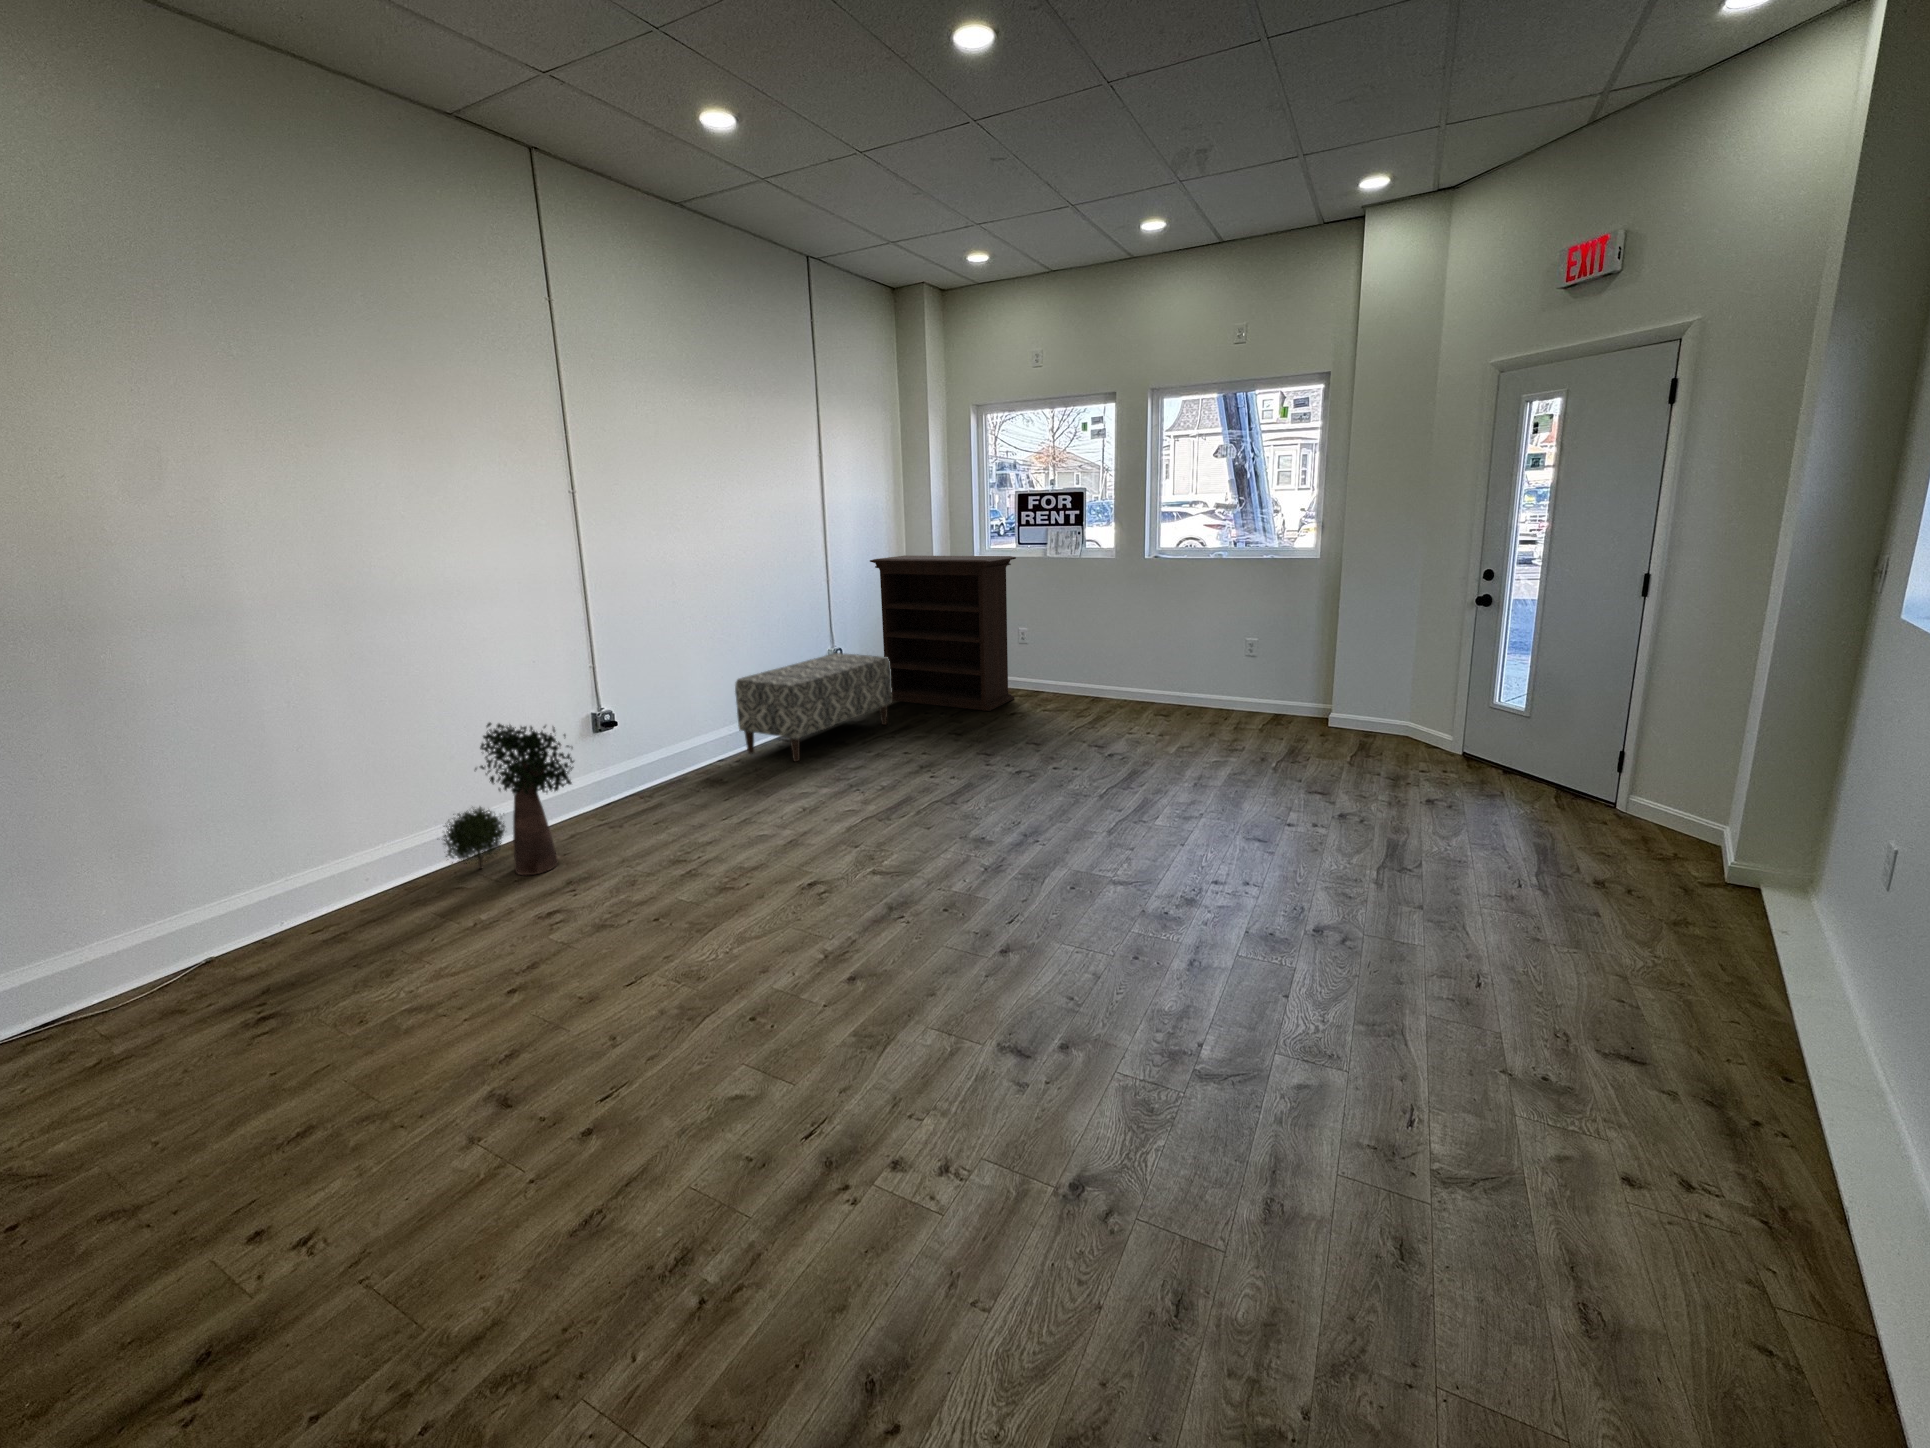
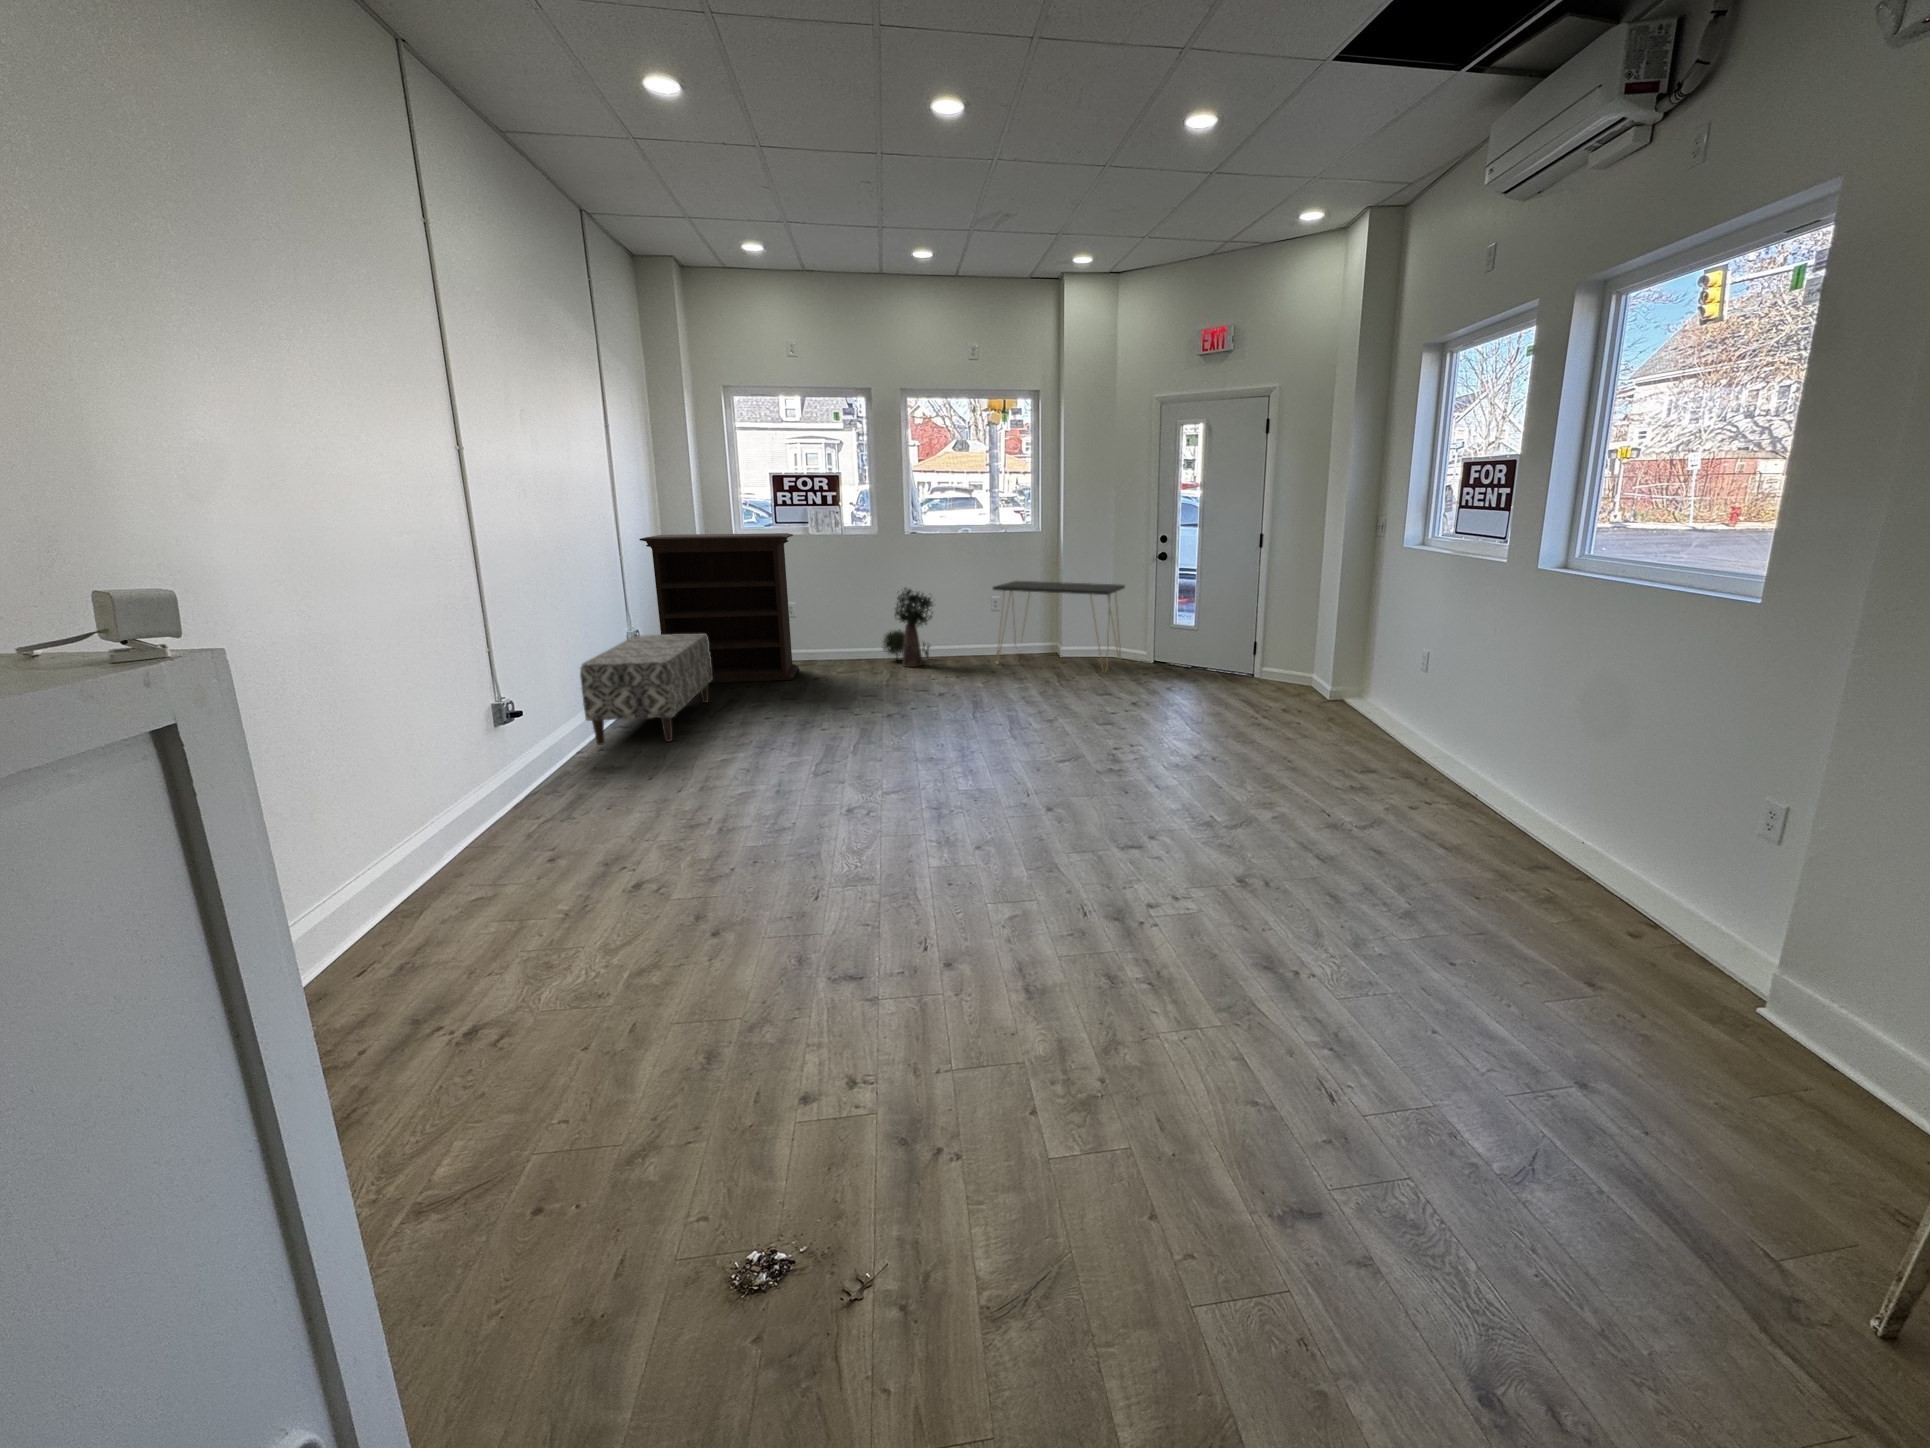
desk: none [1228,620,1421,761] -> present [993,581,1125,672]
potted plant: present [444,723,574,875] -> present [883,589,933,667]

